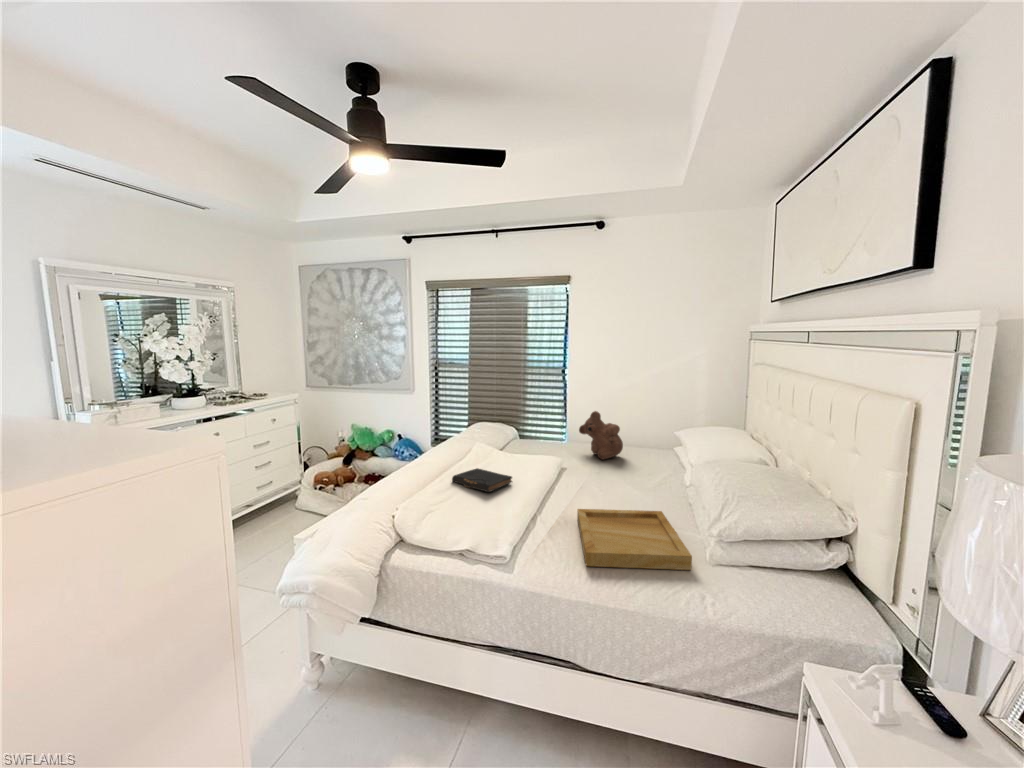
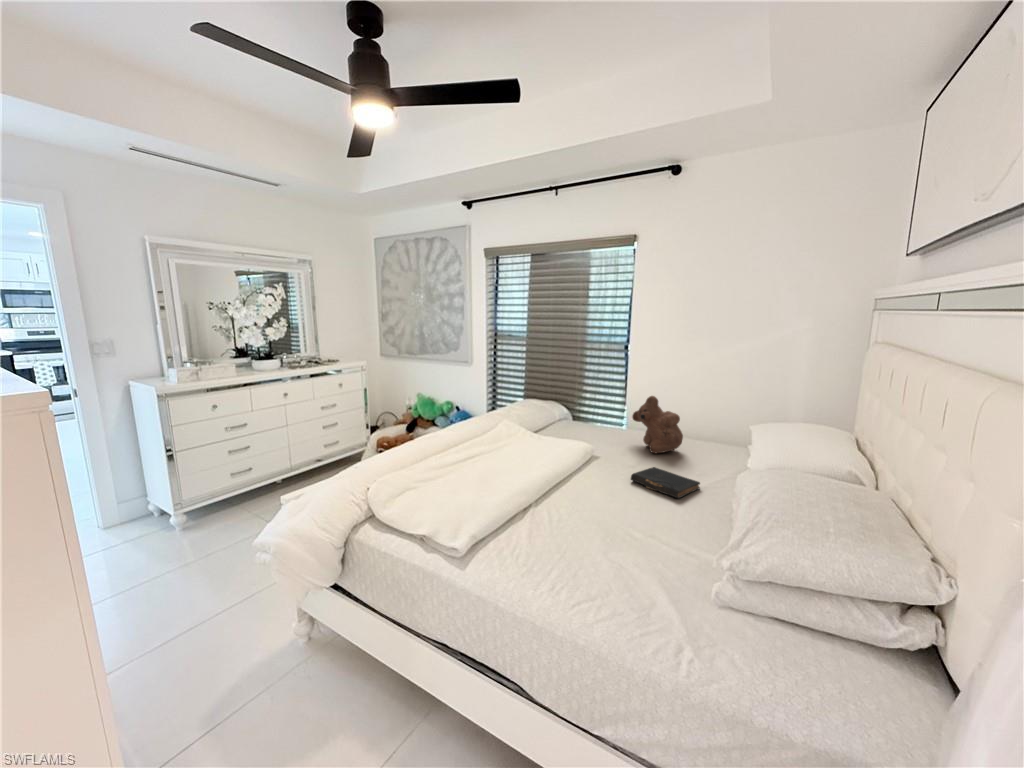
book: present [452,468,512,492] -> present [631,467,700,498]
tray: present [577,509,692,570] -> none [567,512,706,619]

